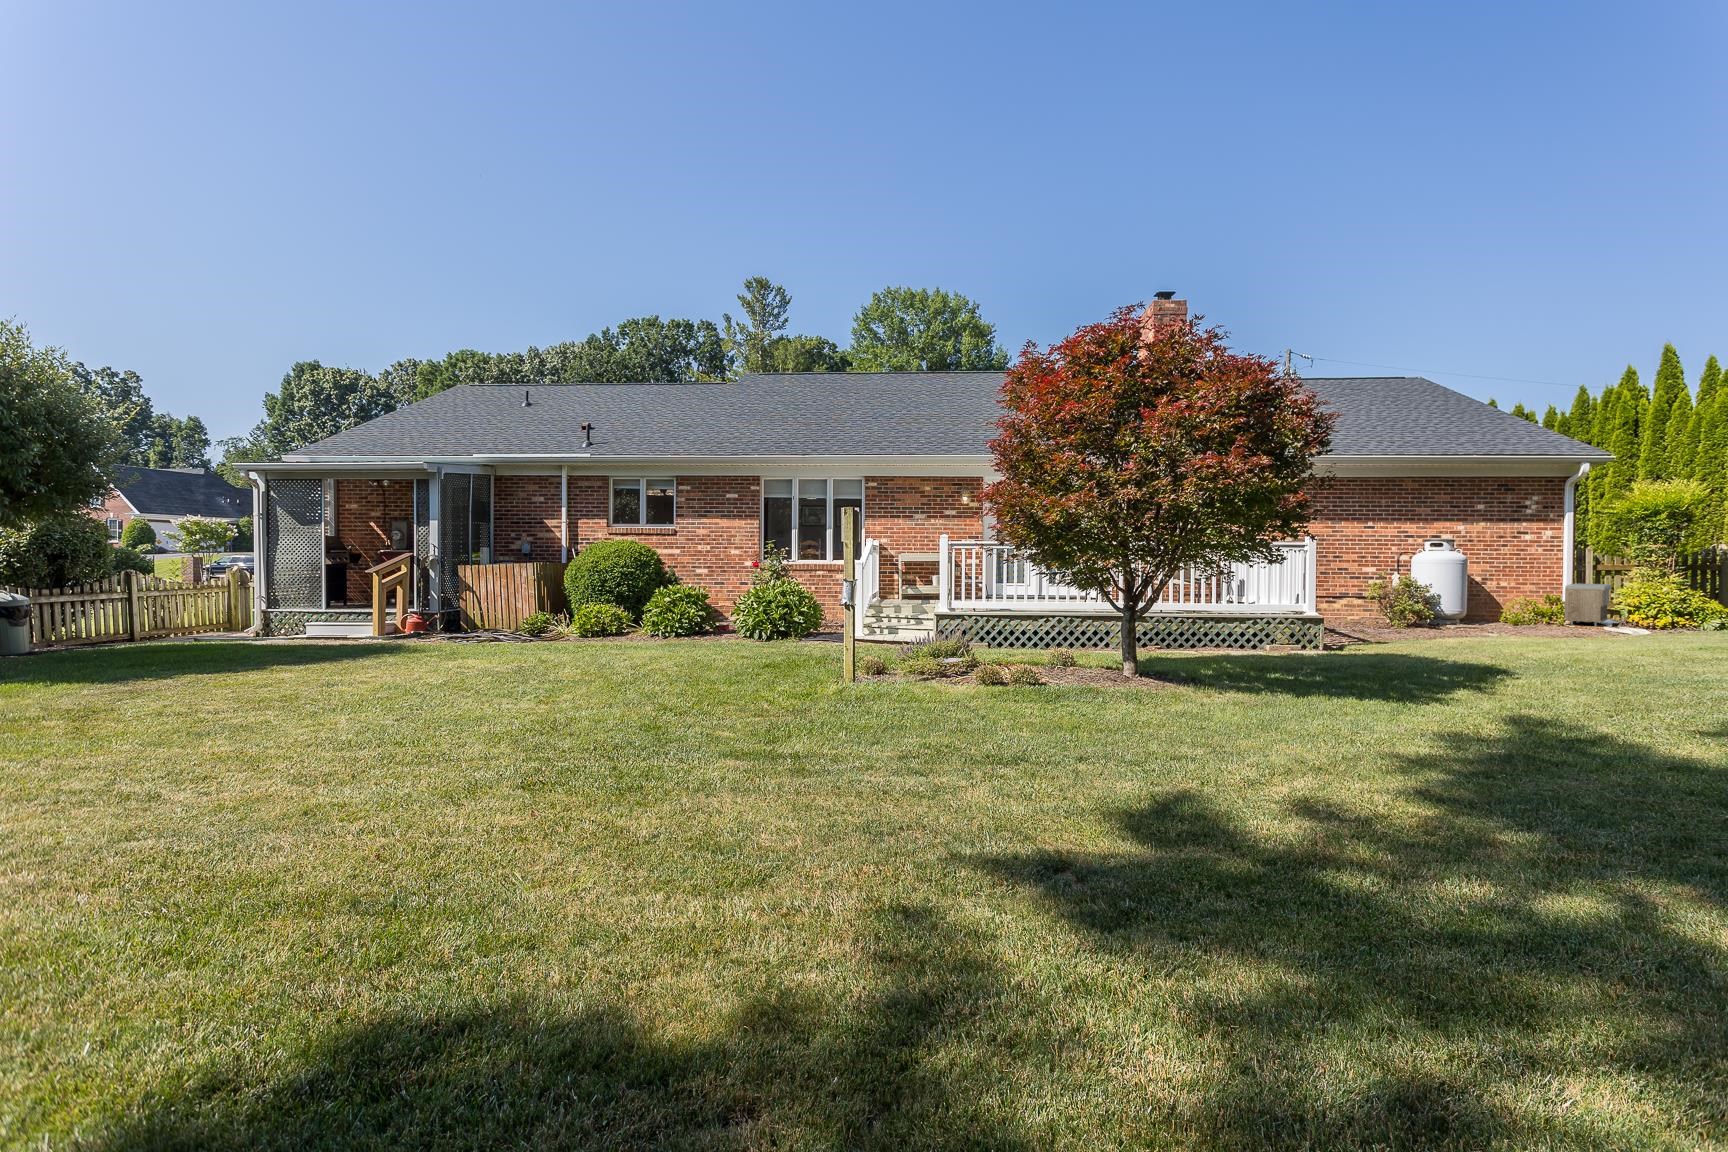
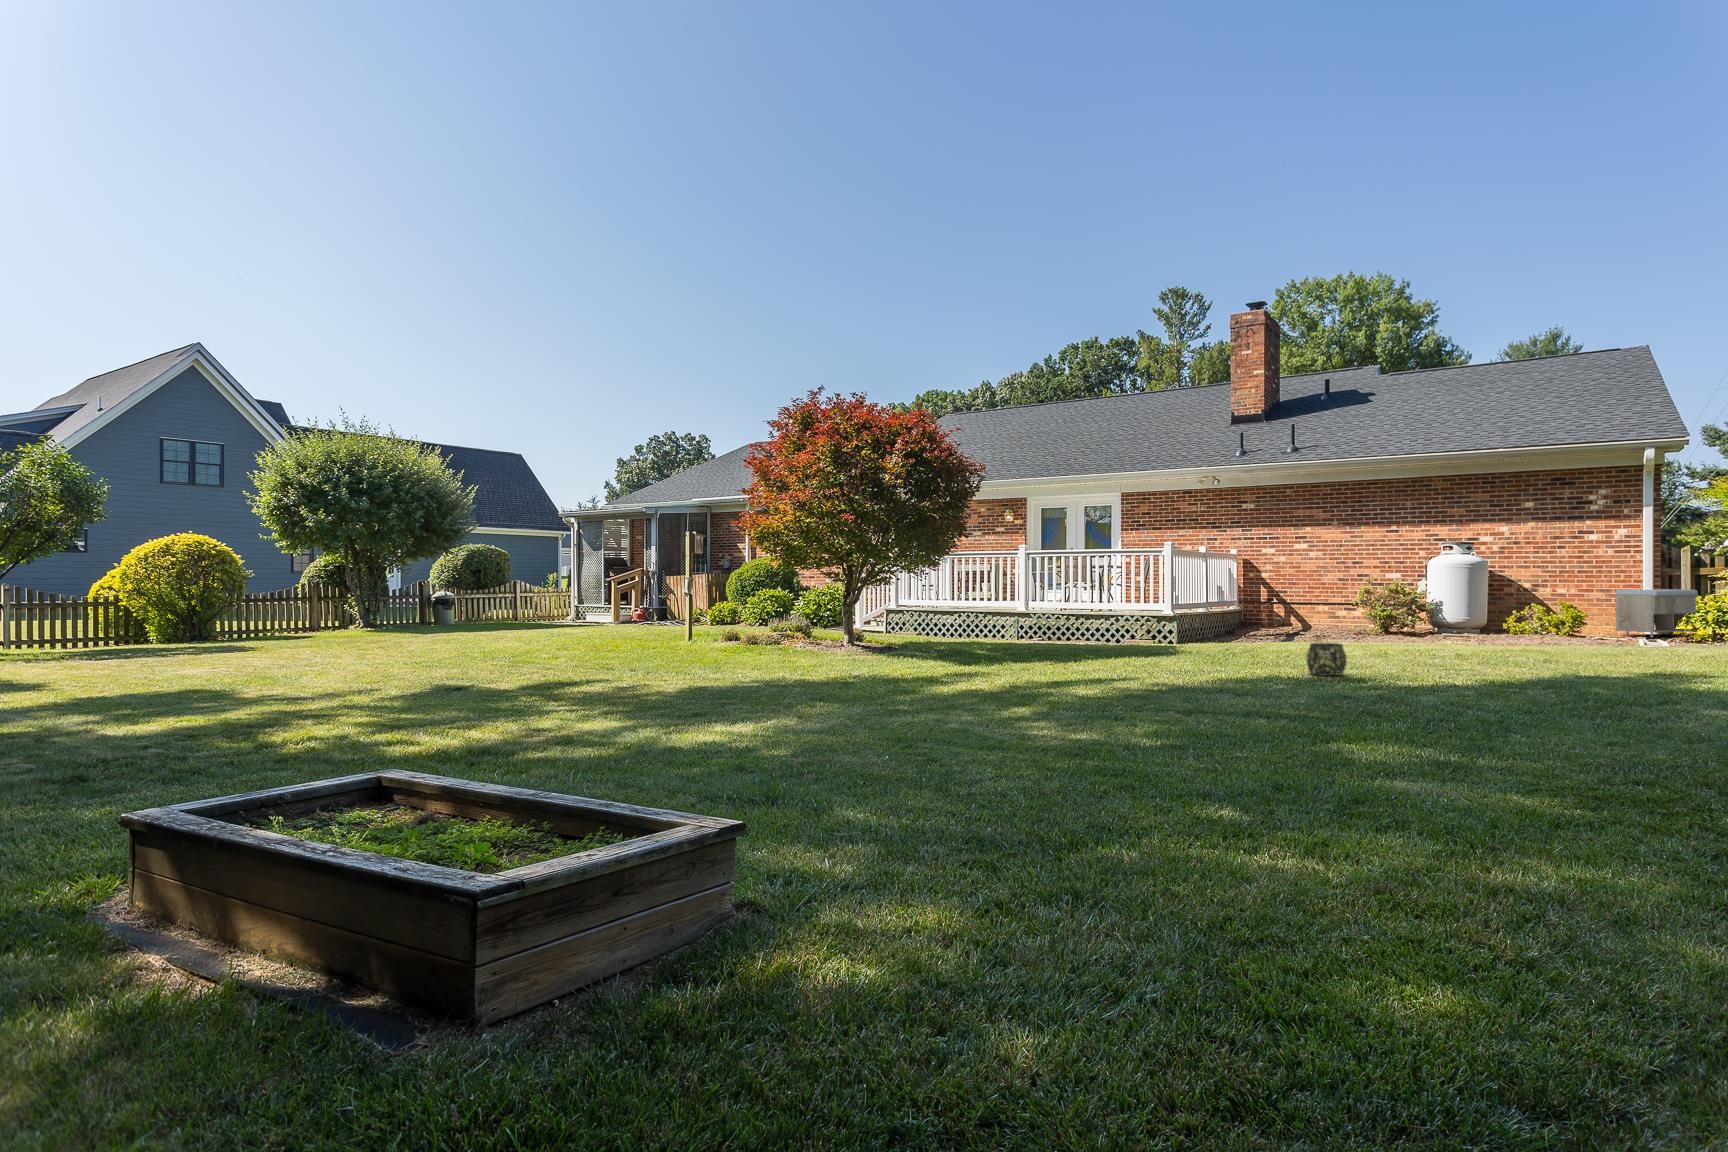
woven basket: none [1646,654,1696,690] -> present [1307,643,1347,676]

